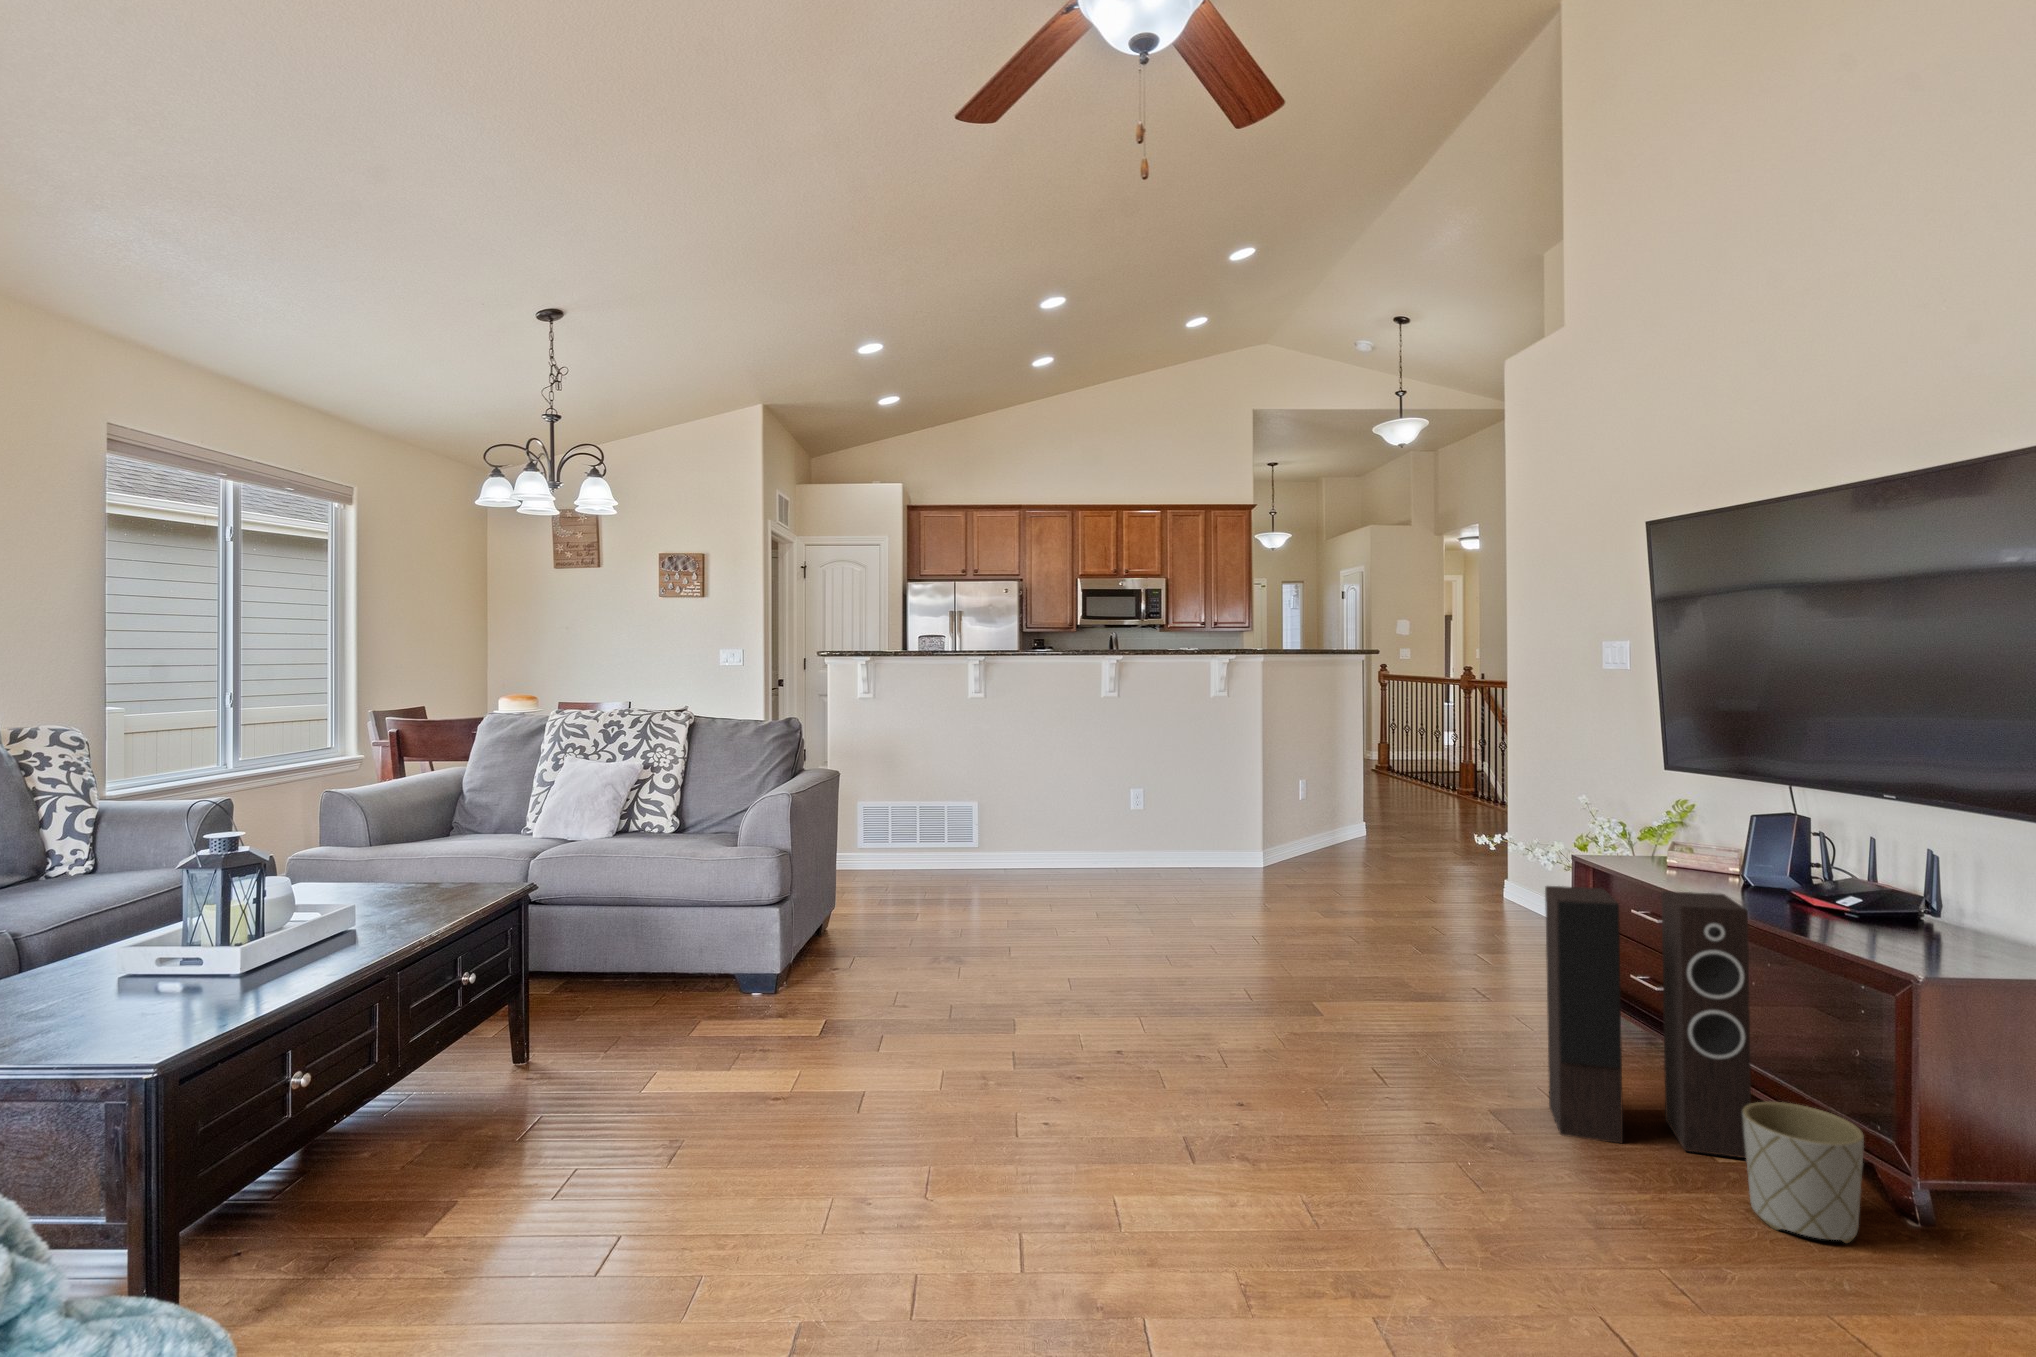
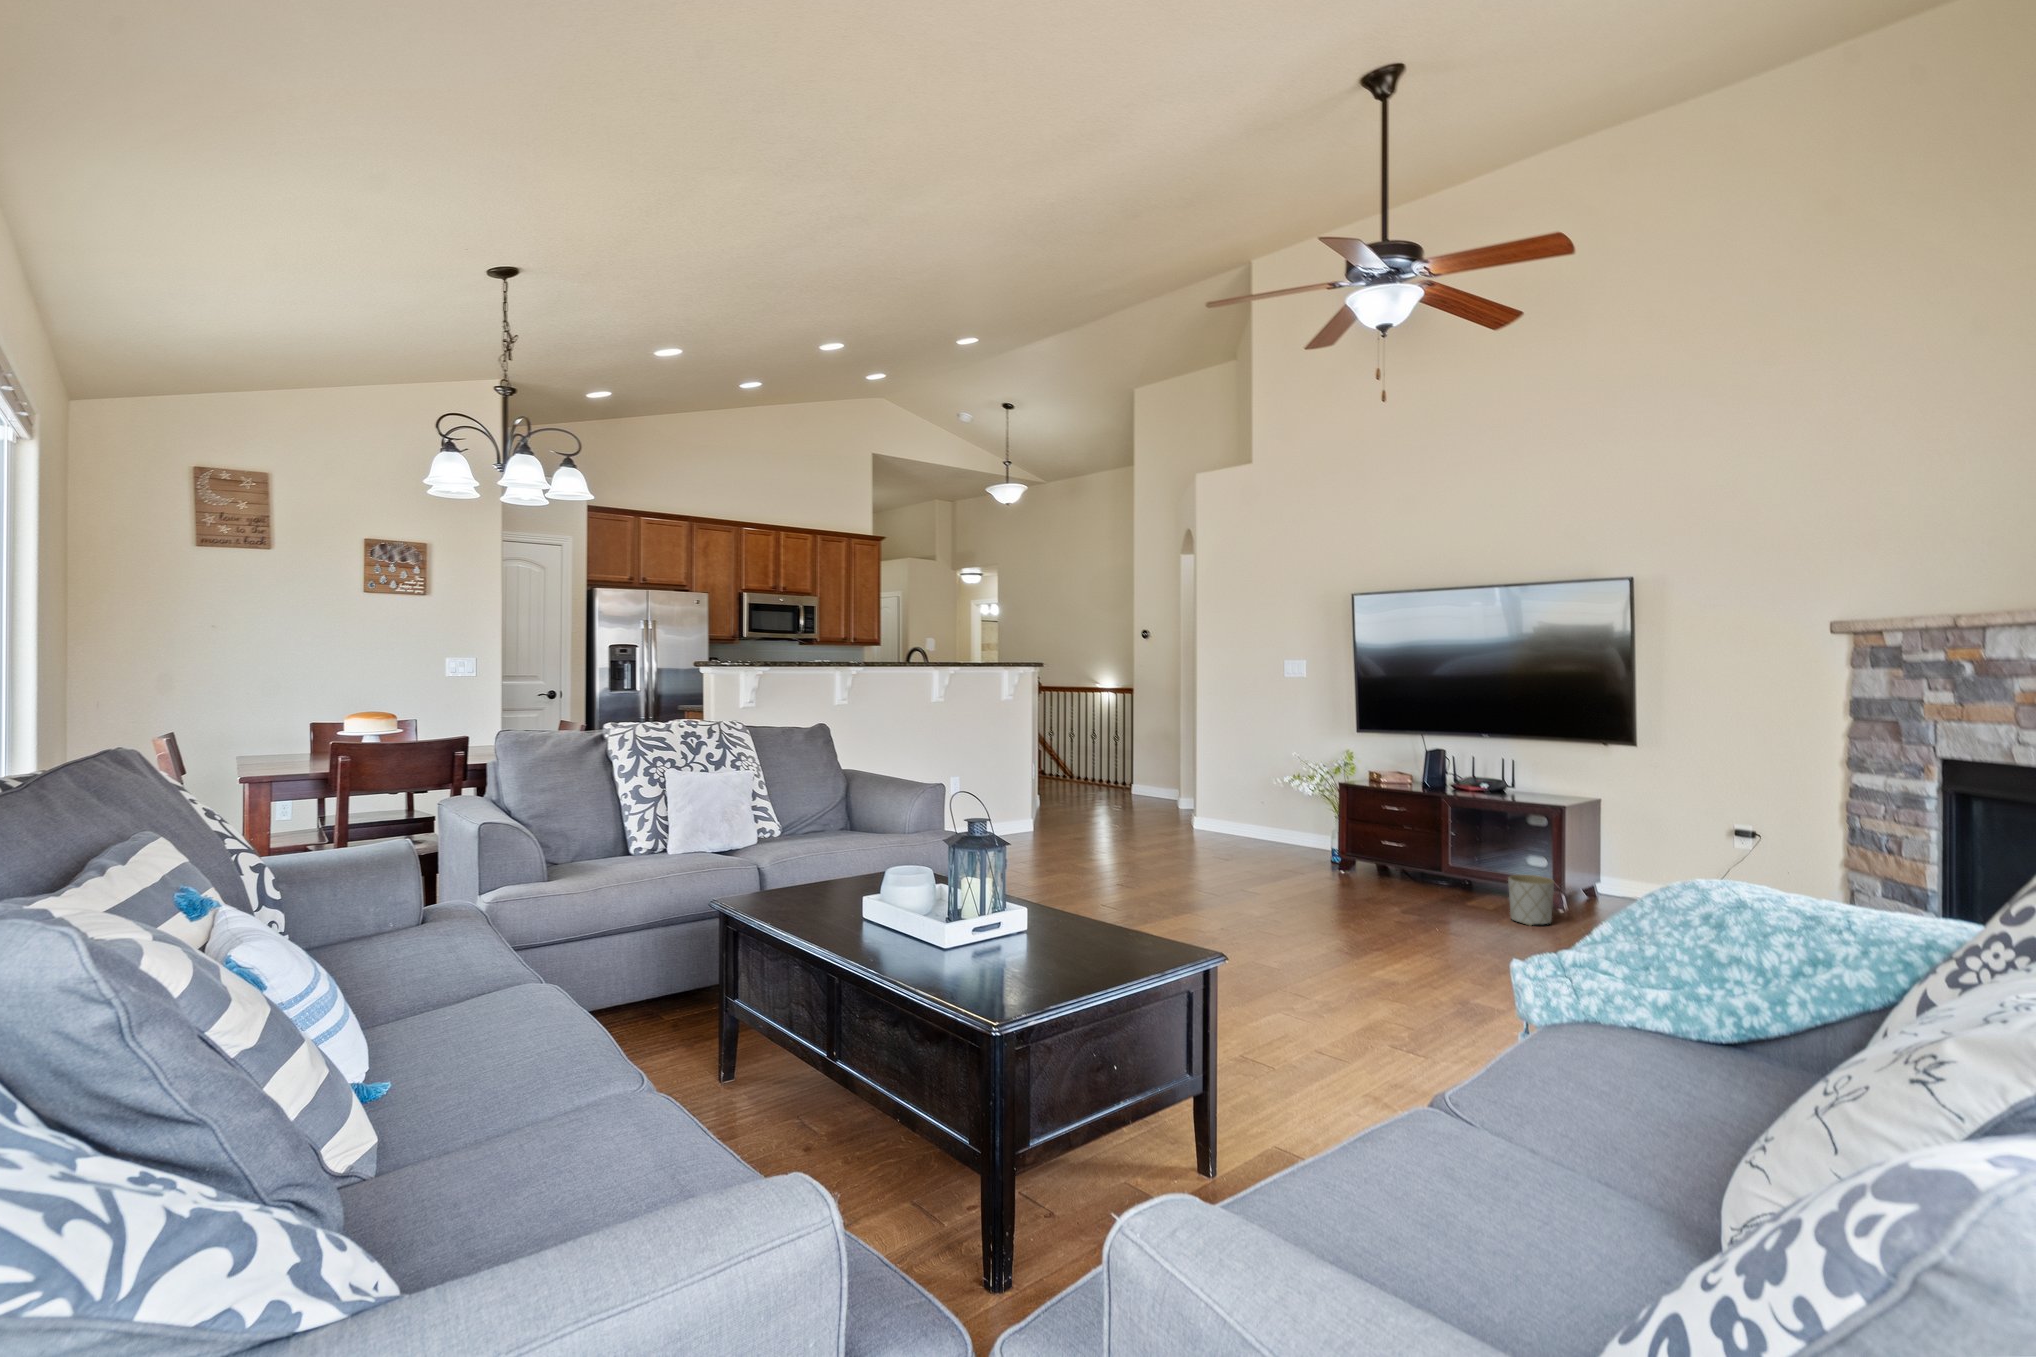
speaker: present [1545,886,1751,1158] -> none [1401,790,1486,916]

